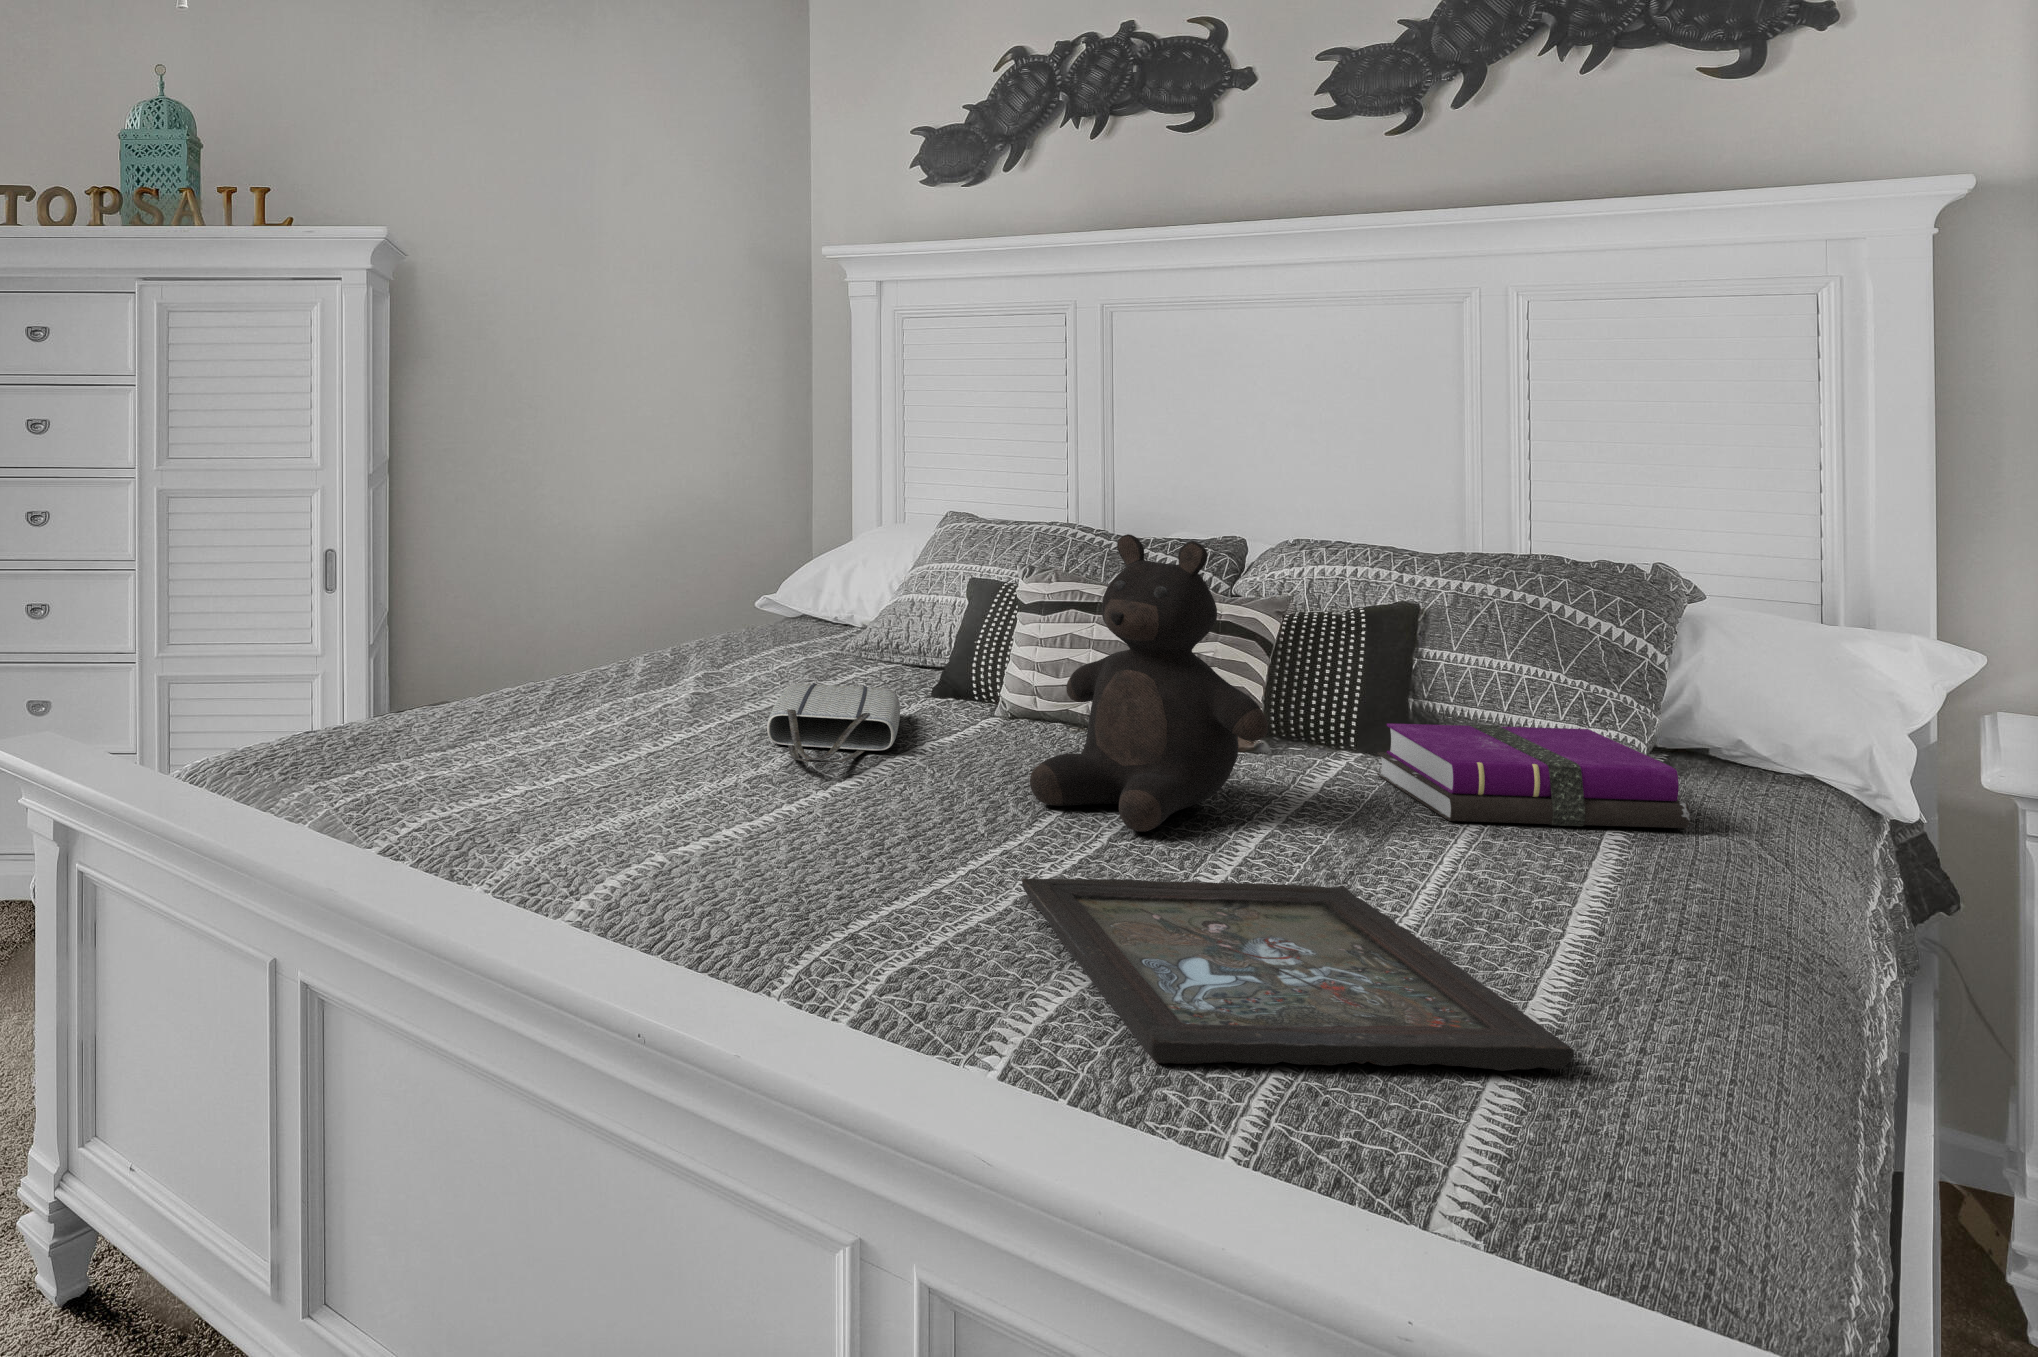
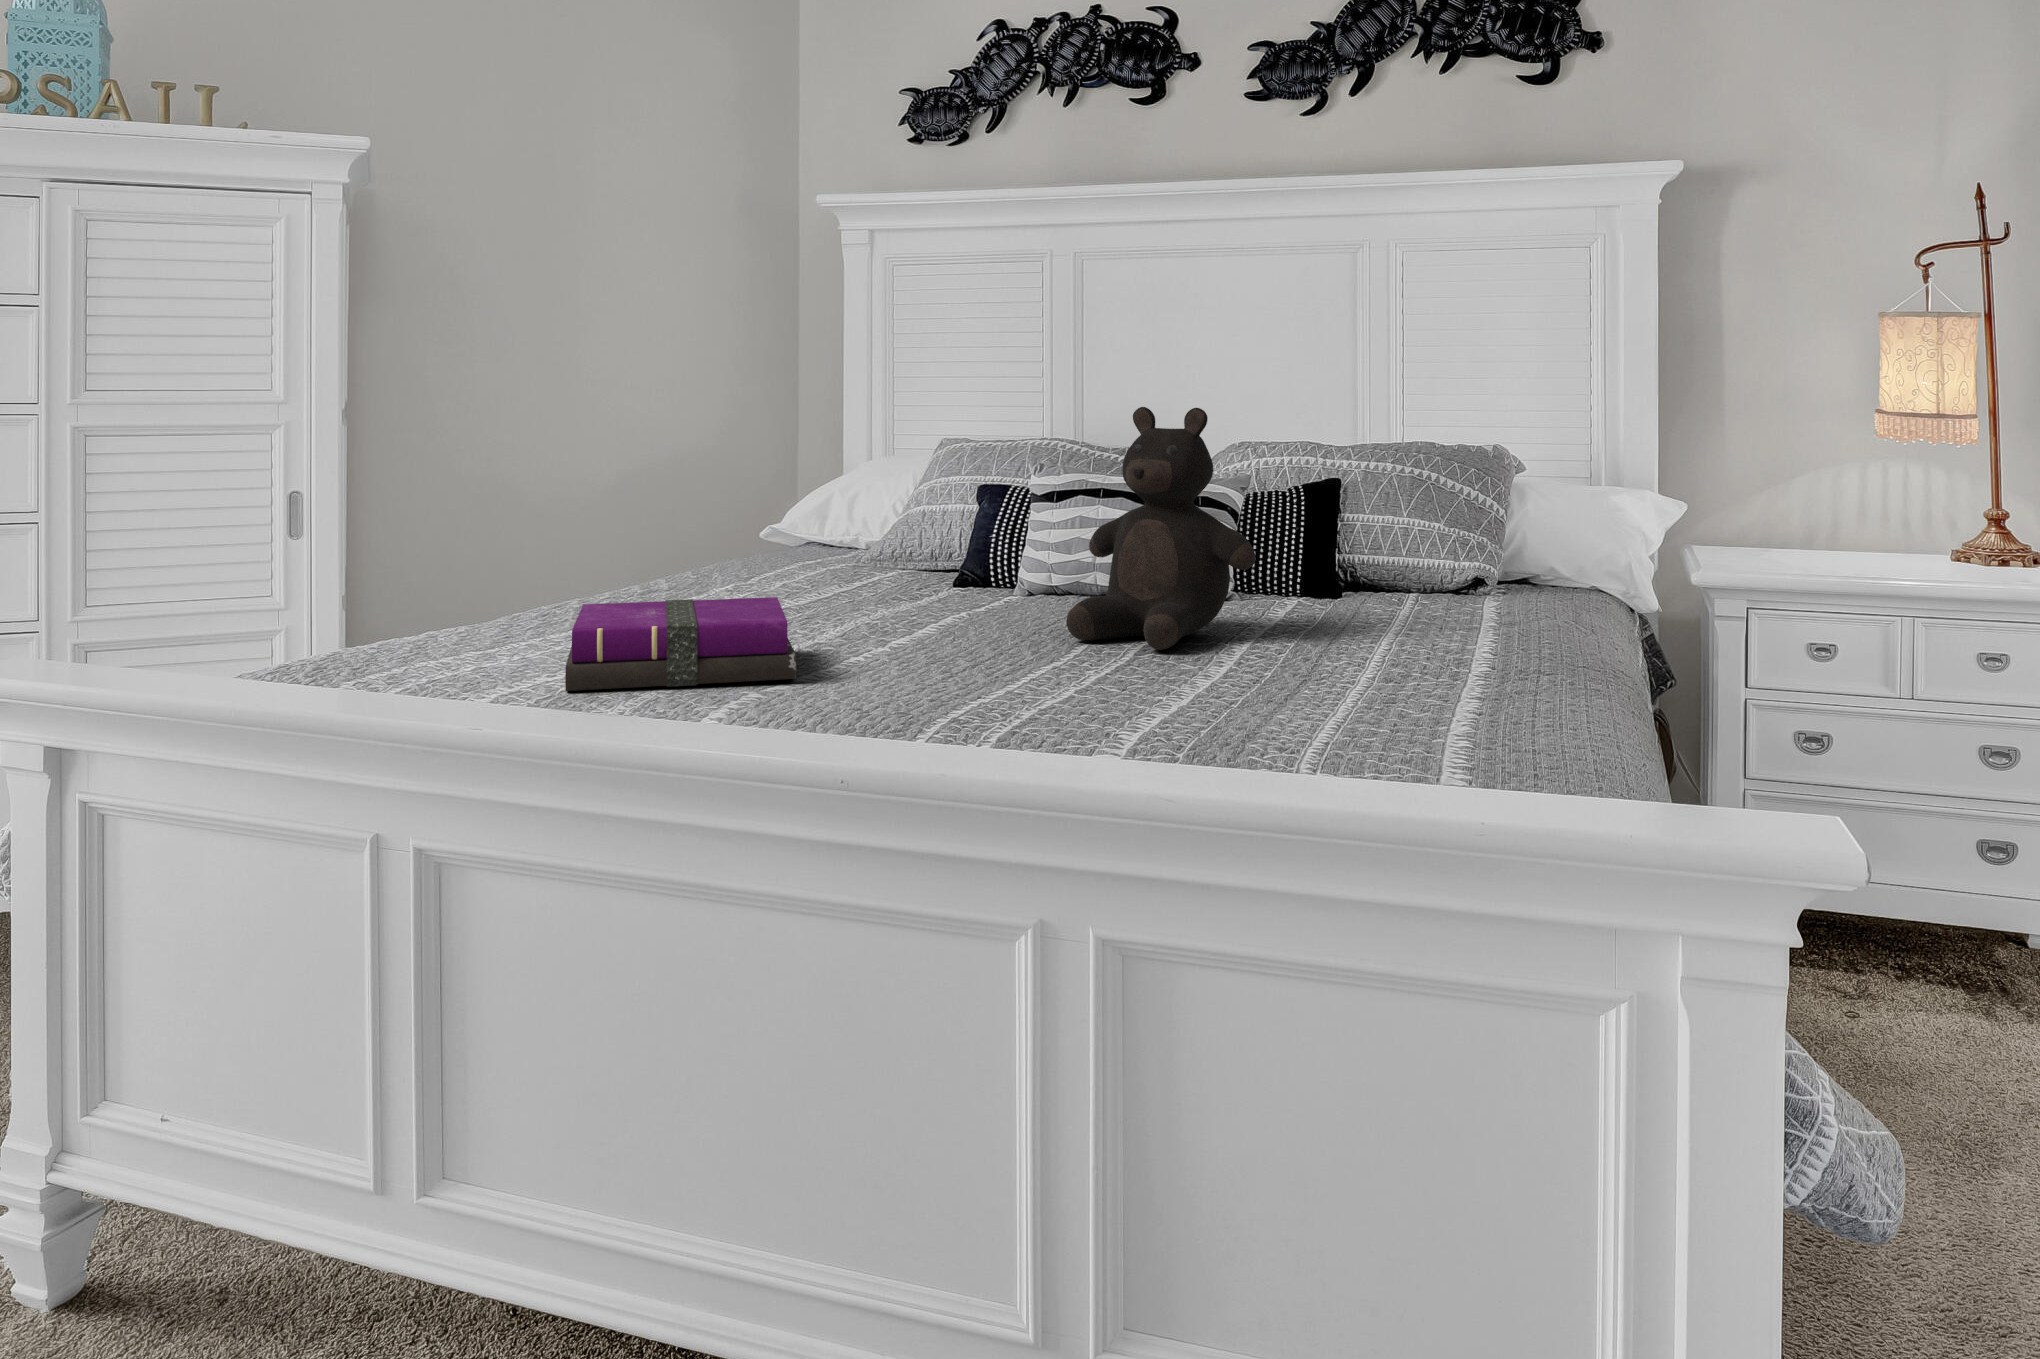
tote bag: present [767,684,900,763] -> none [822,571,940,625]
notebook: present [1377,723,1690,828] -> present [565,597,797,691]
tray: present [1022,878,1573,1071] -> none [1085,663,1513,773]

